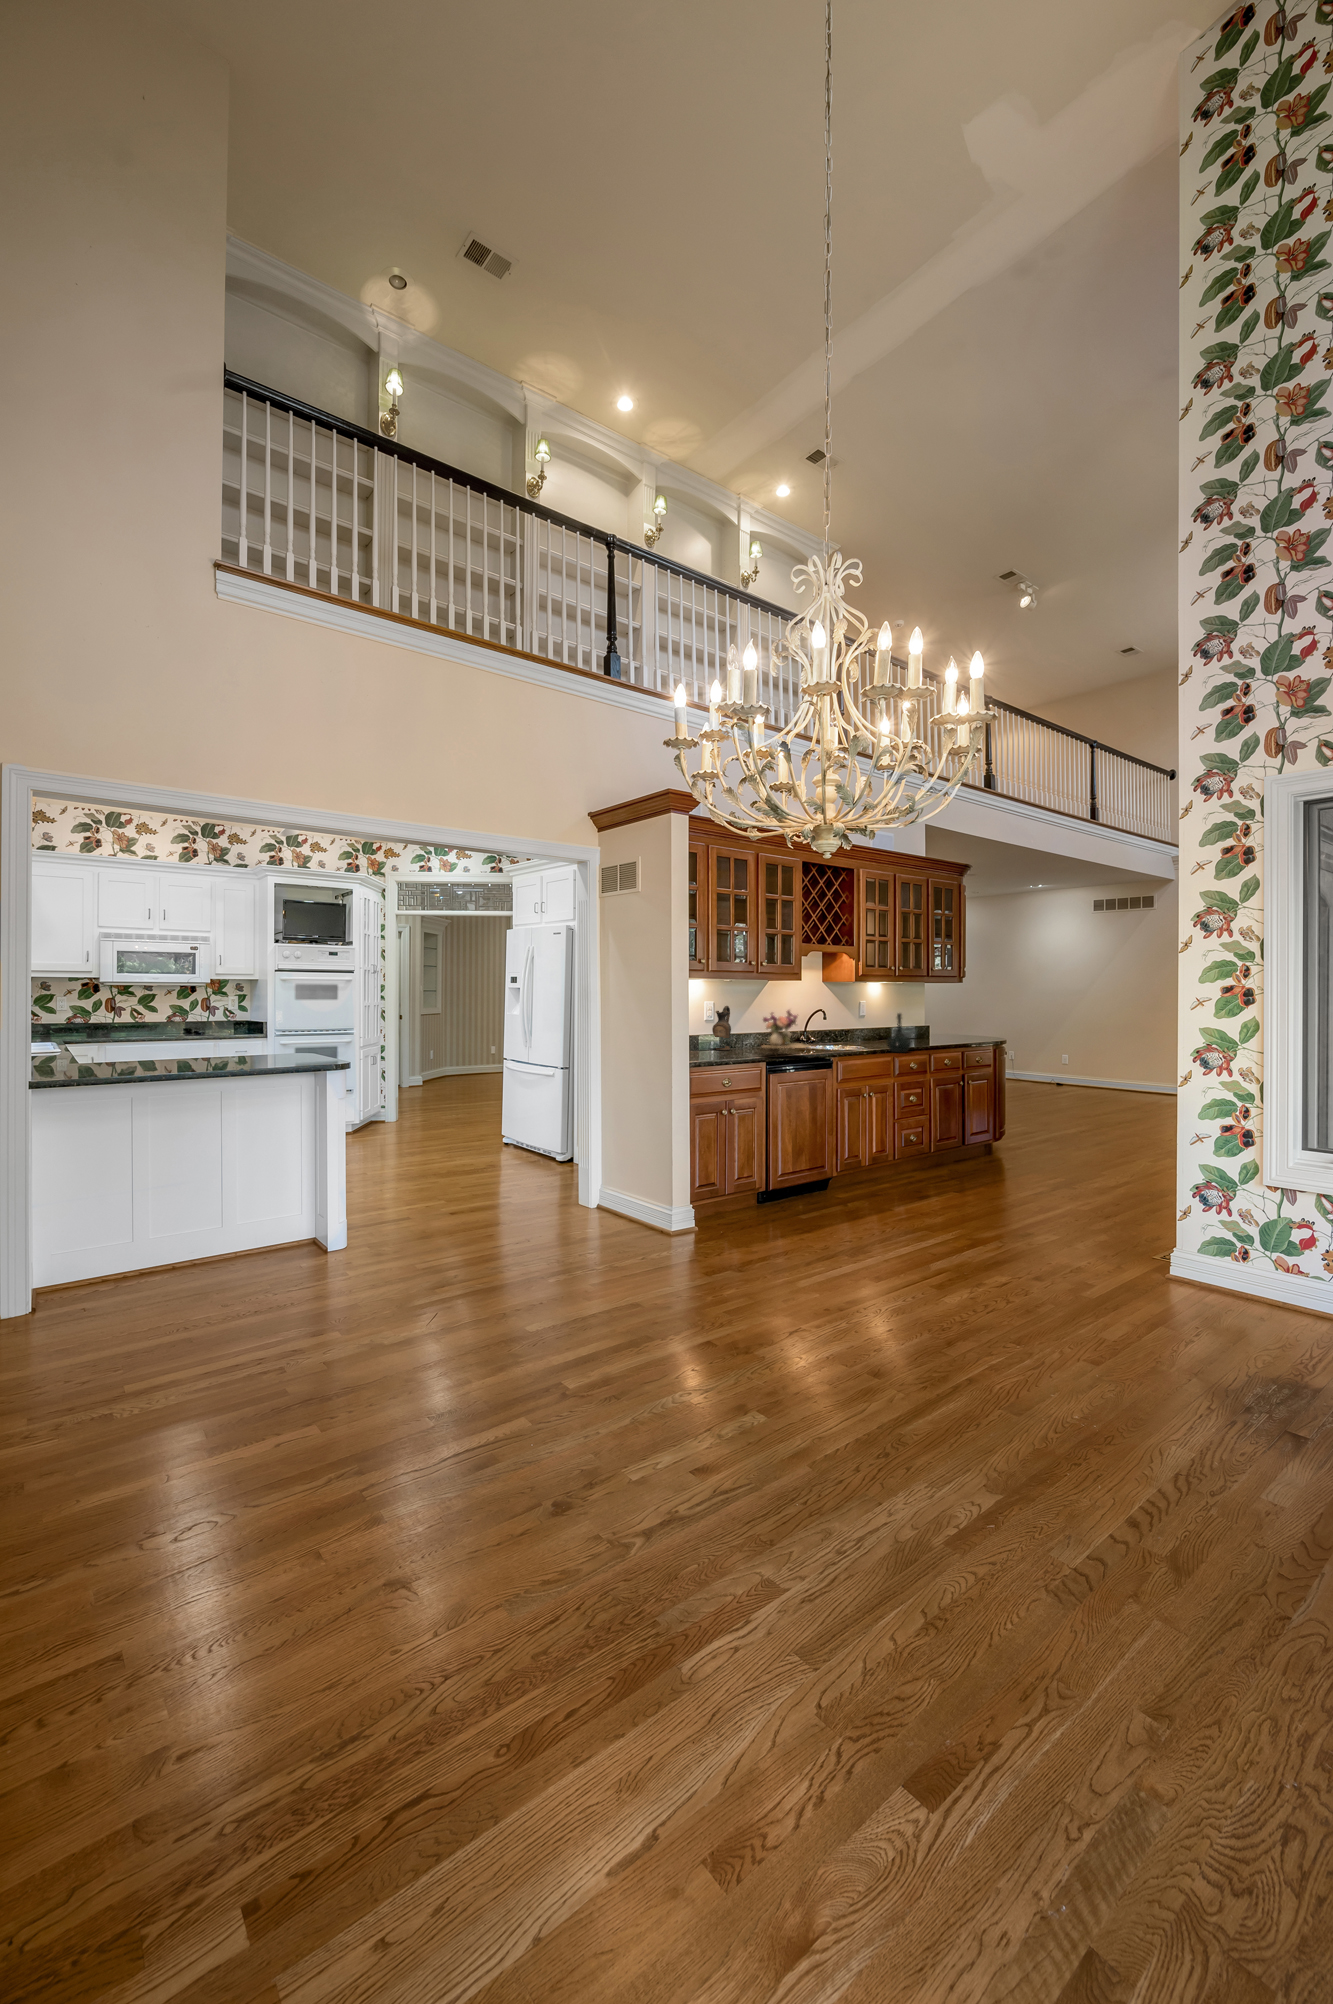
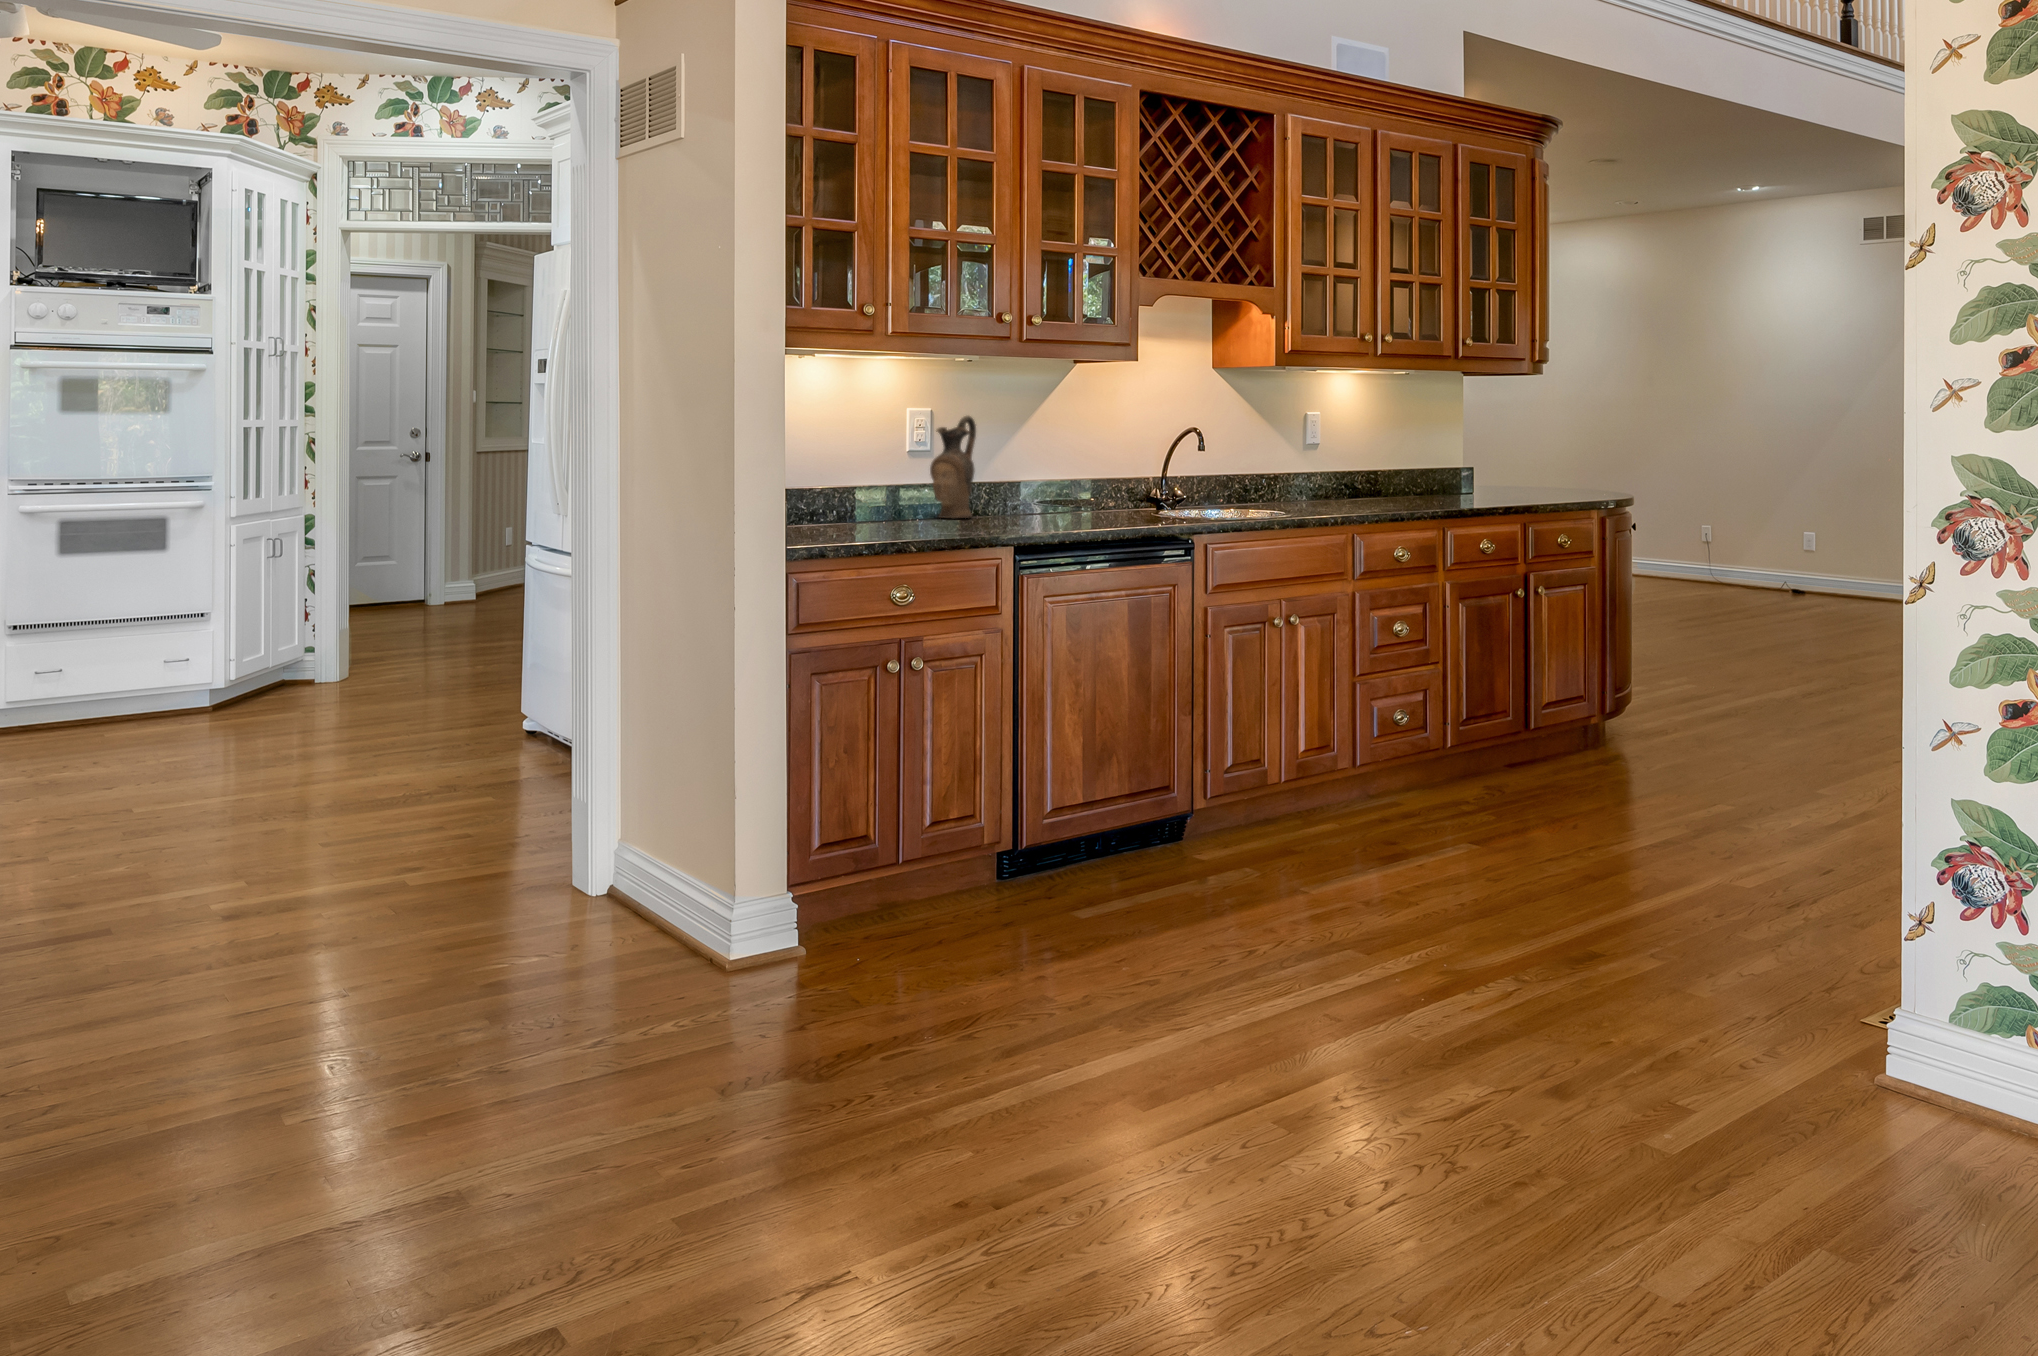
flower arrangement: present [762,1010,810,1056] -> none [1015,421,1145,533]
bottle: present [887,1013,912,1053] -> none [1351,433,1406,521]

